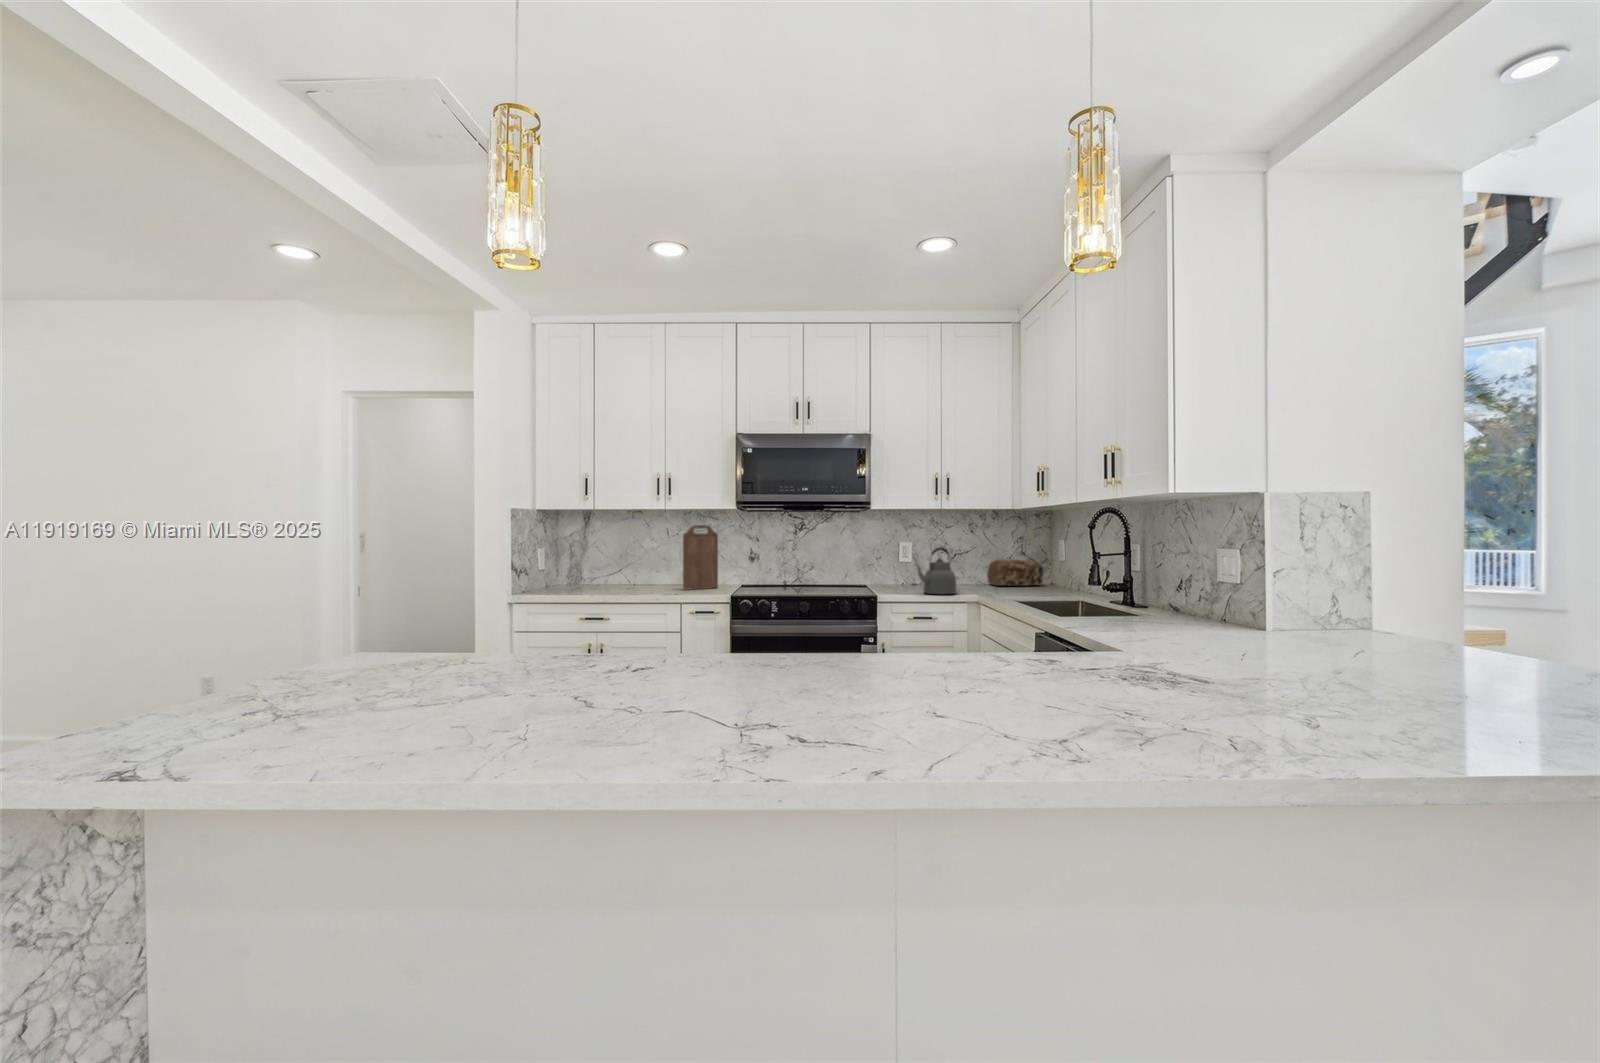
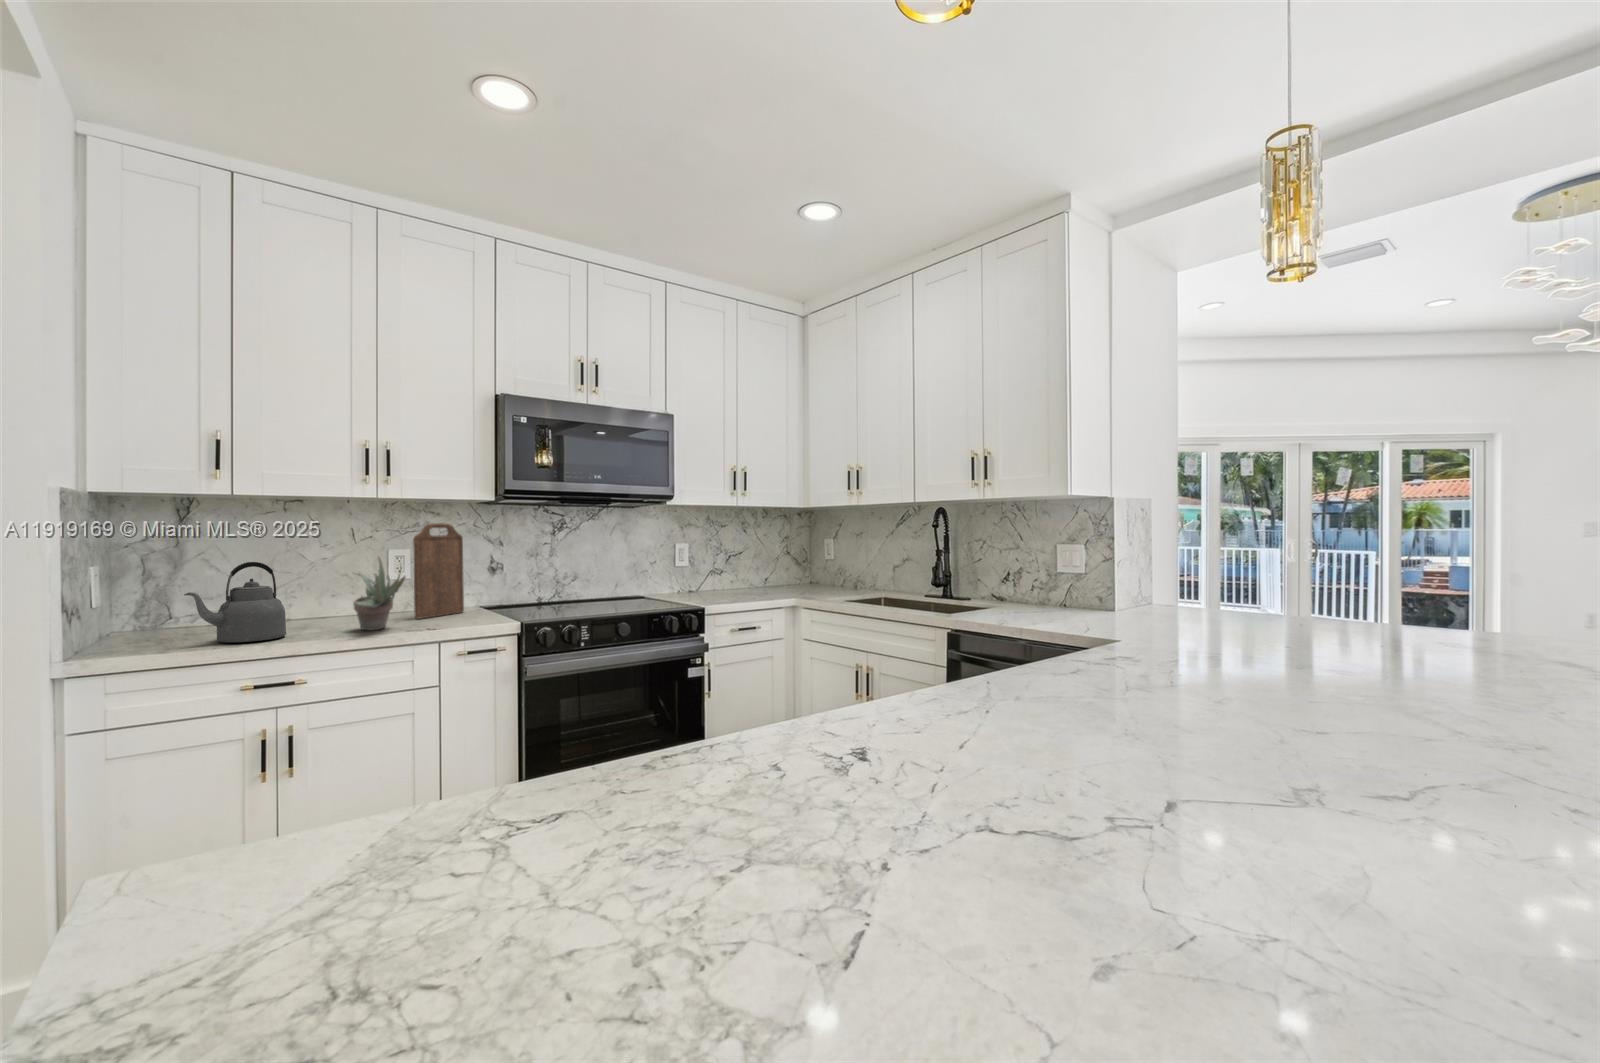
succulent plant: none [631,546,668,594] -> present [353,557,405,630]
kettle: present [915,547,956,594] -> present [184,562,286,643]
bread loaf: present [987,560,1043,586] -> none [770,558,824,587]

